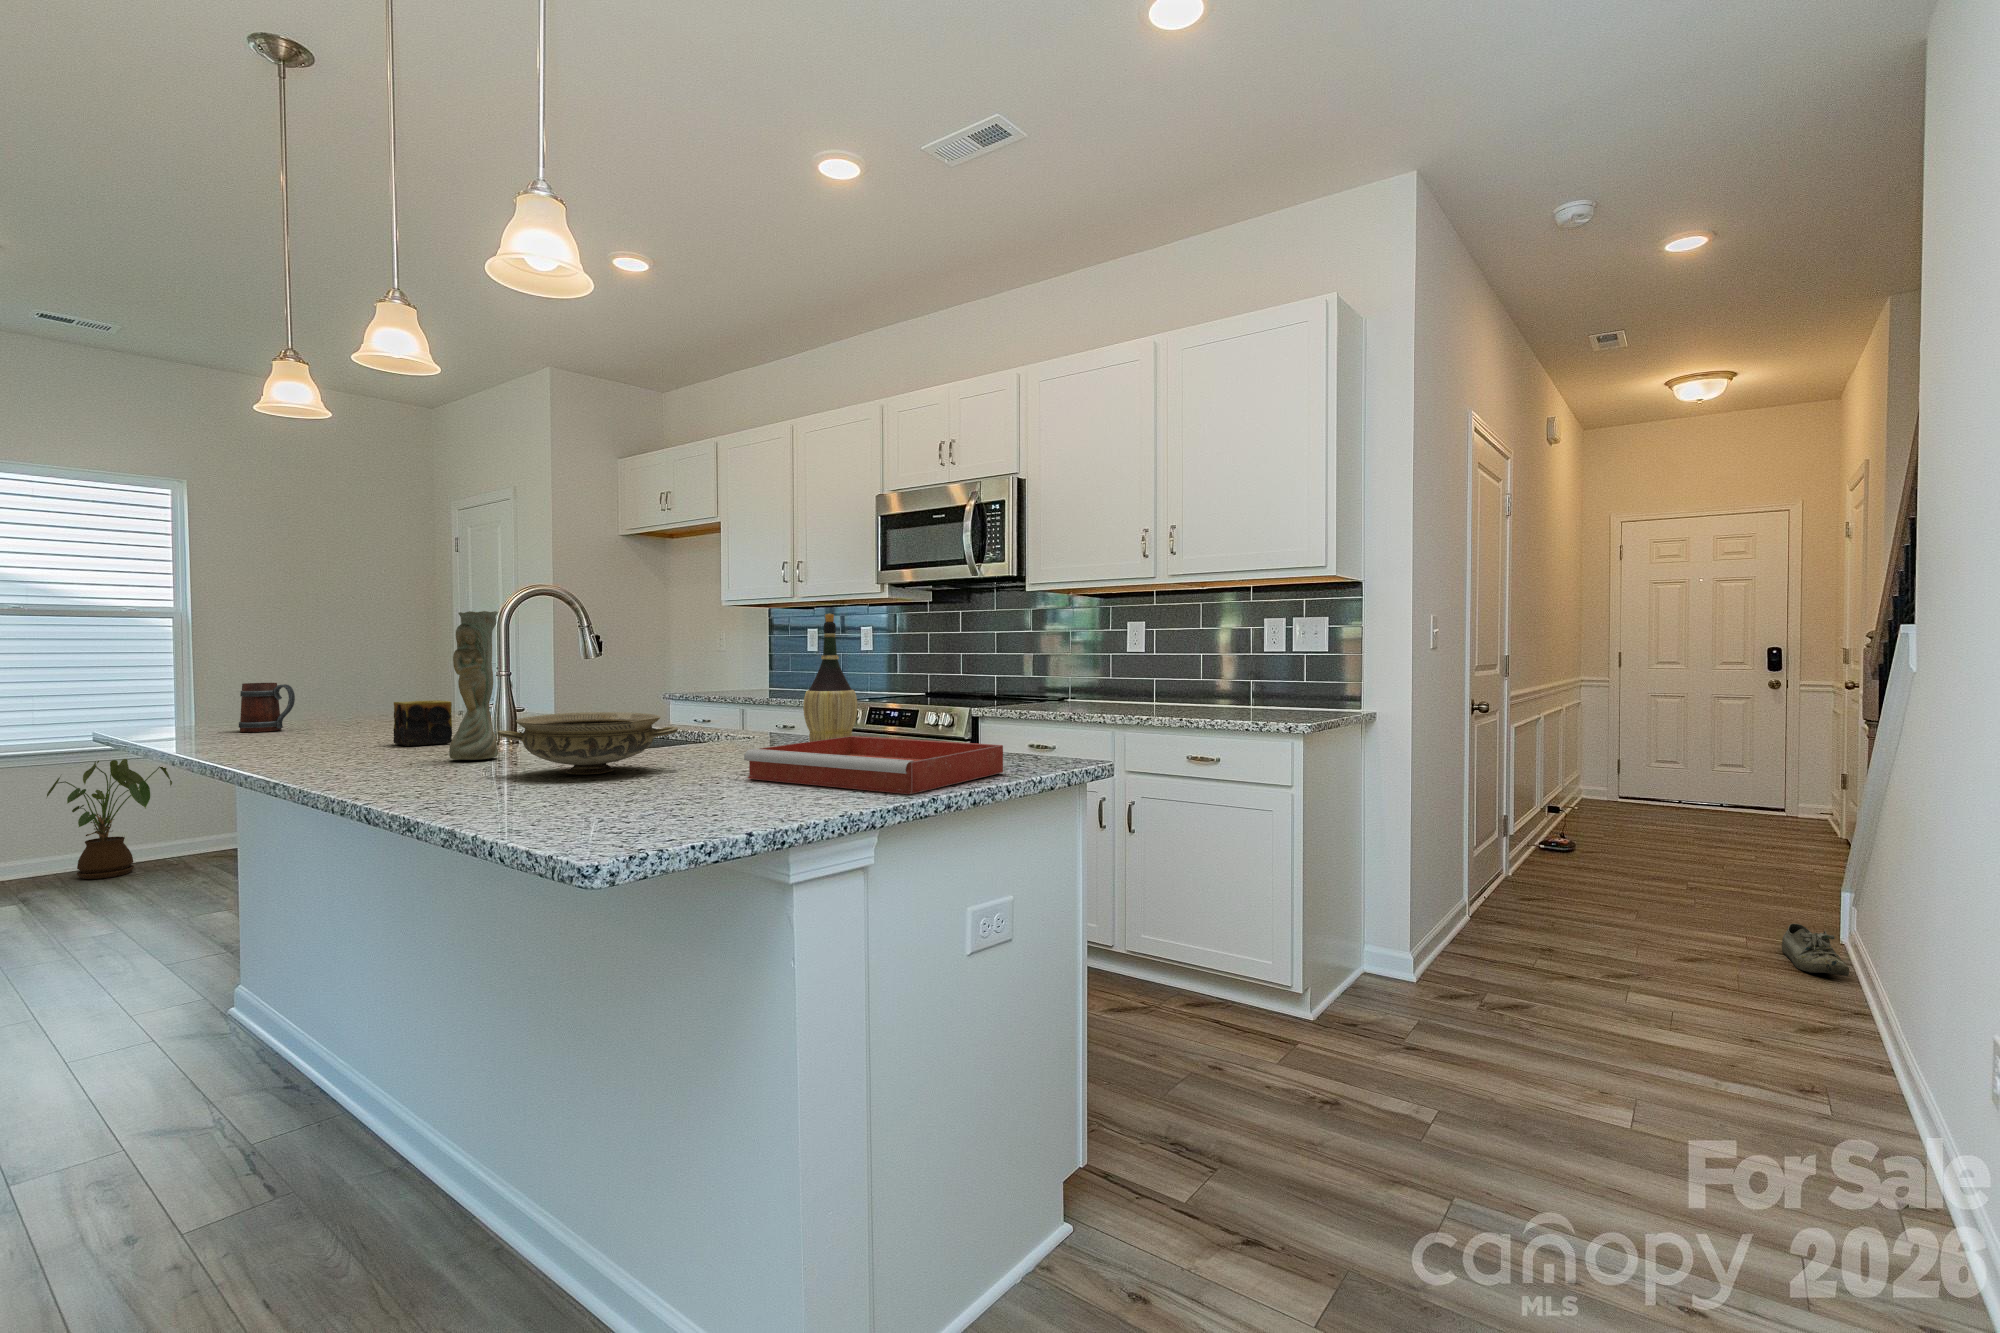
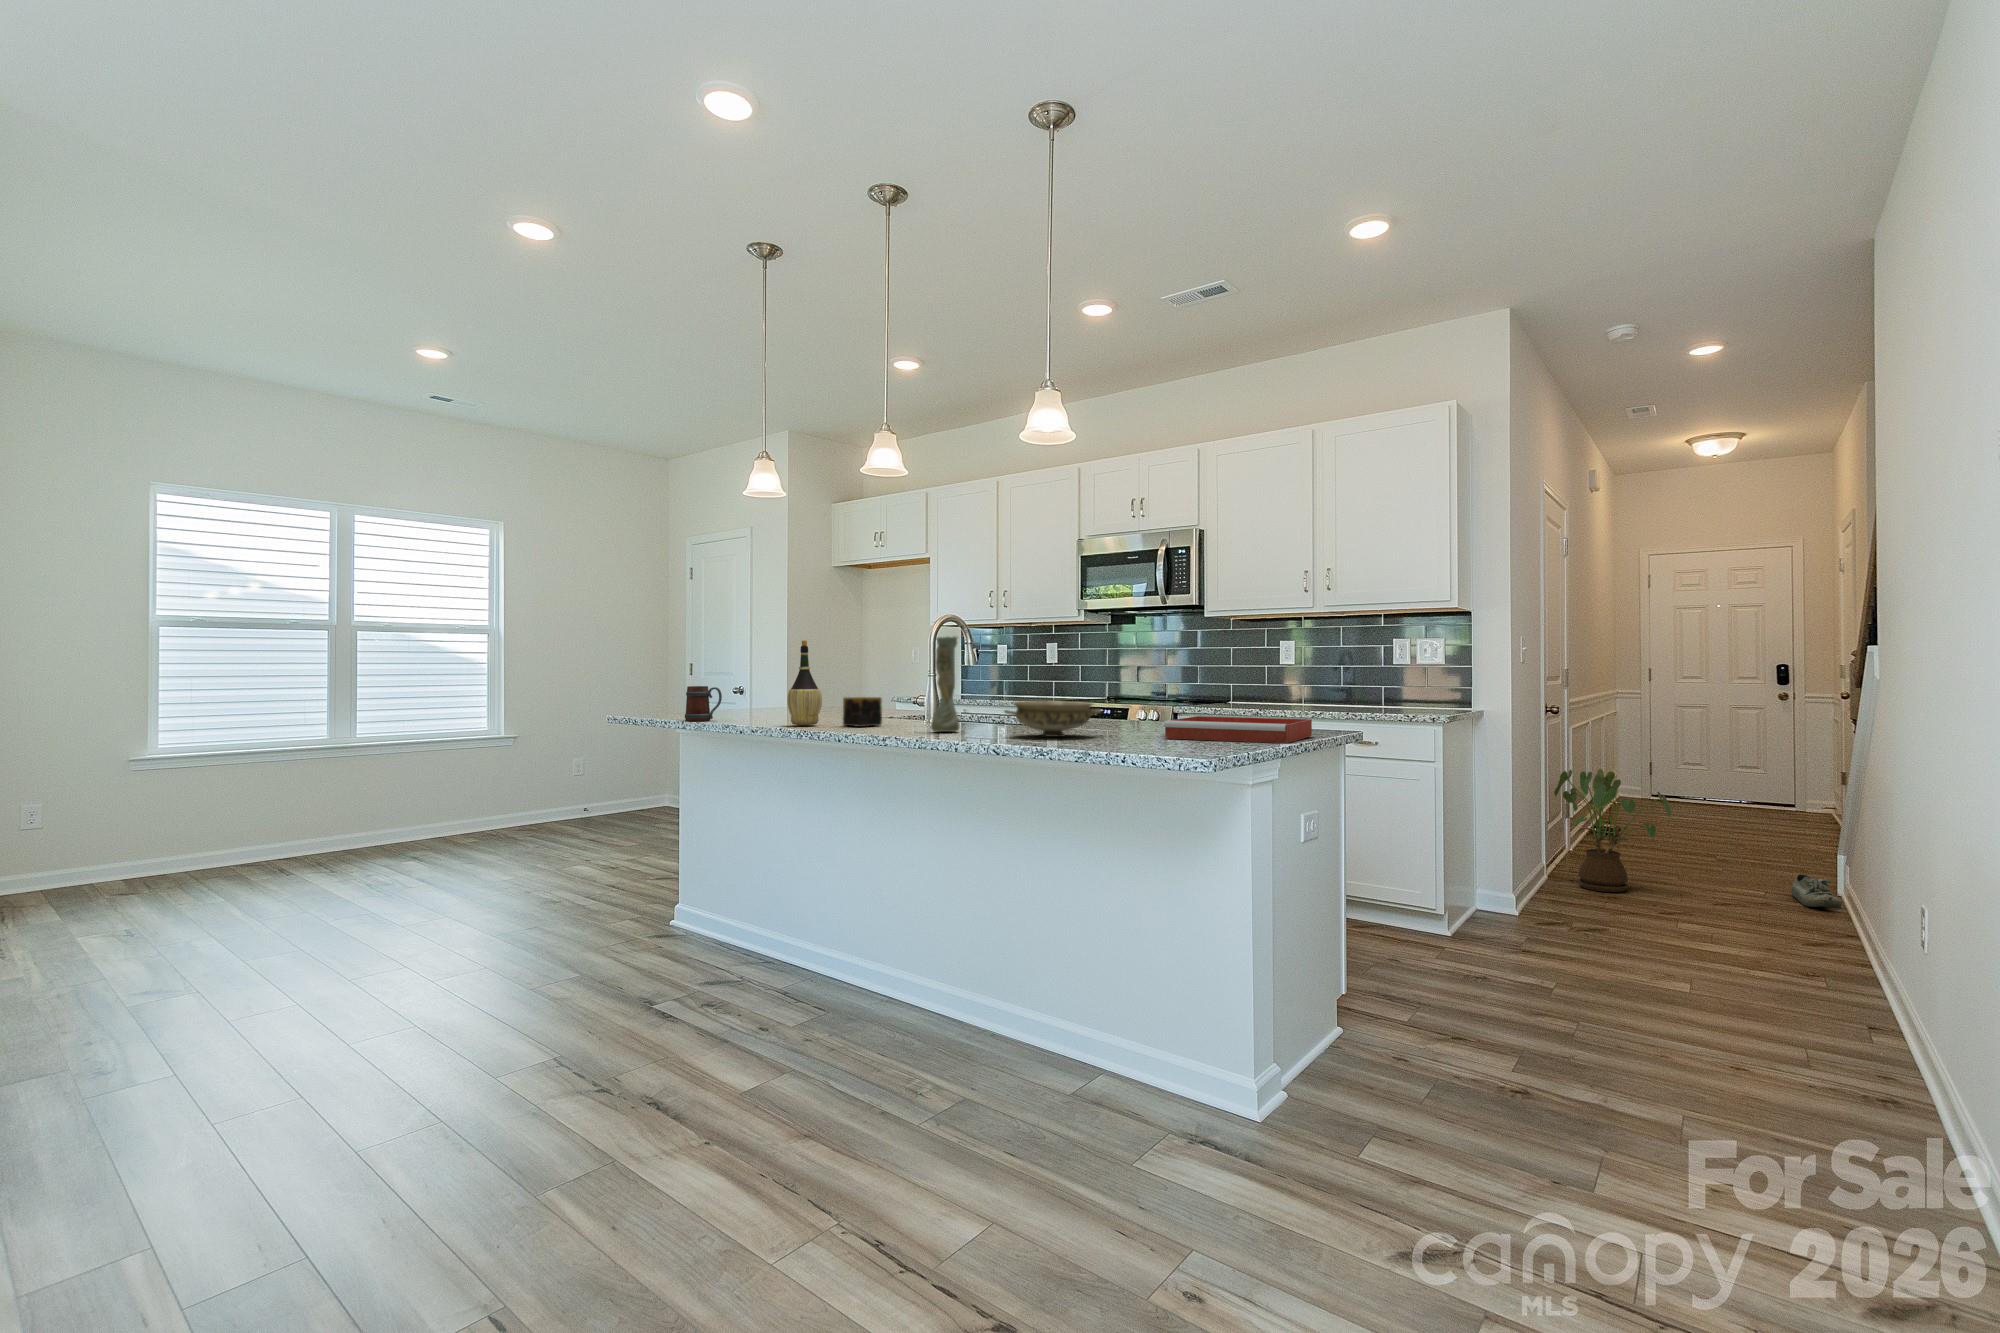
wine bottle: present [803,614,858,742] -> present [787,640,822,725]
house plant: present [47,759,172,879] -> present [1554,769,1672,892]

